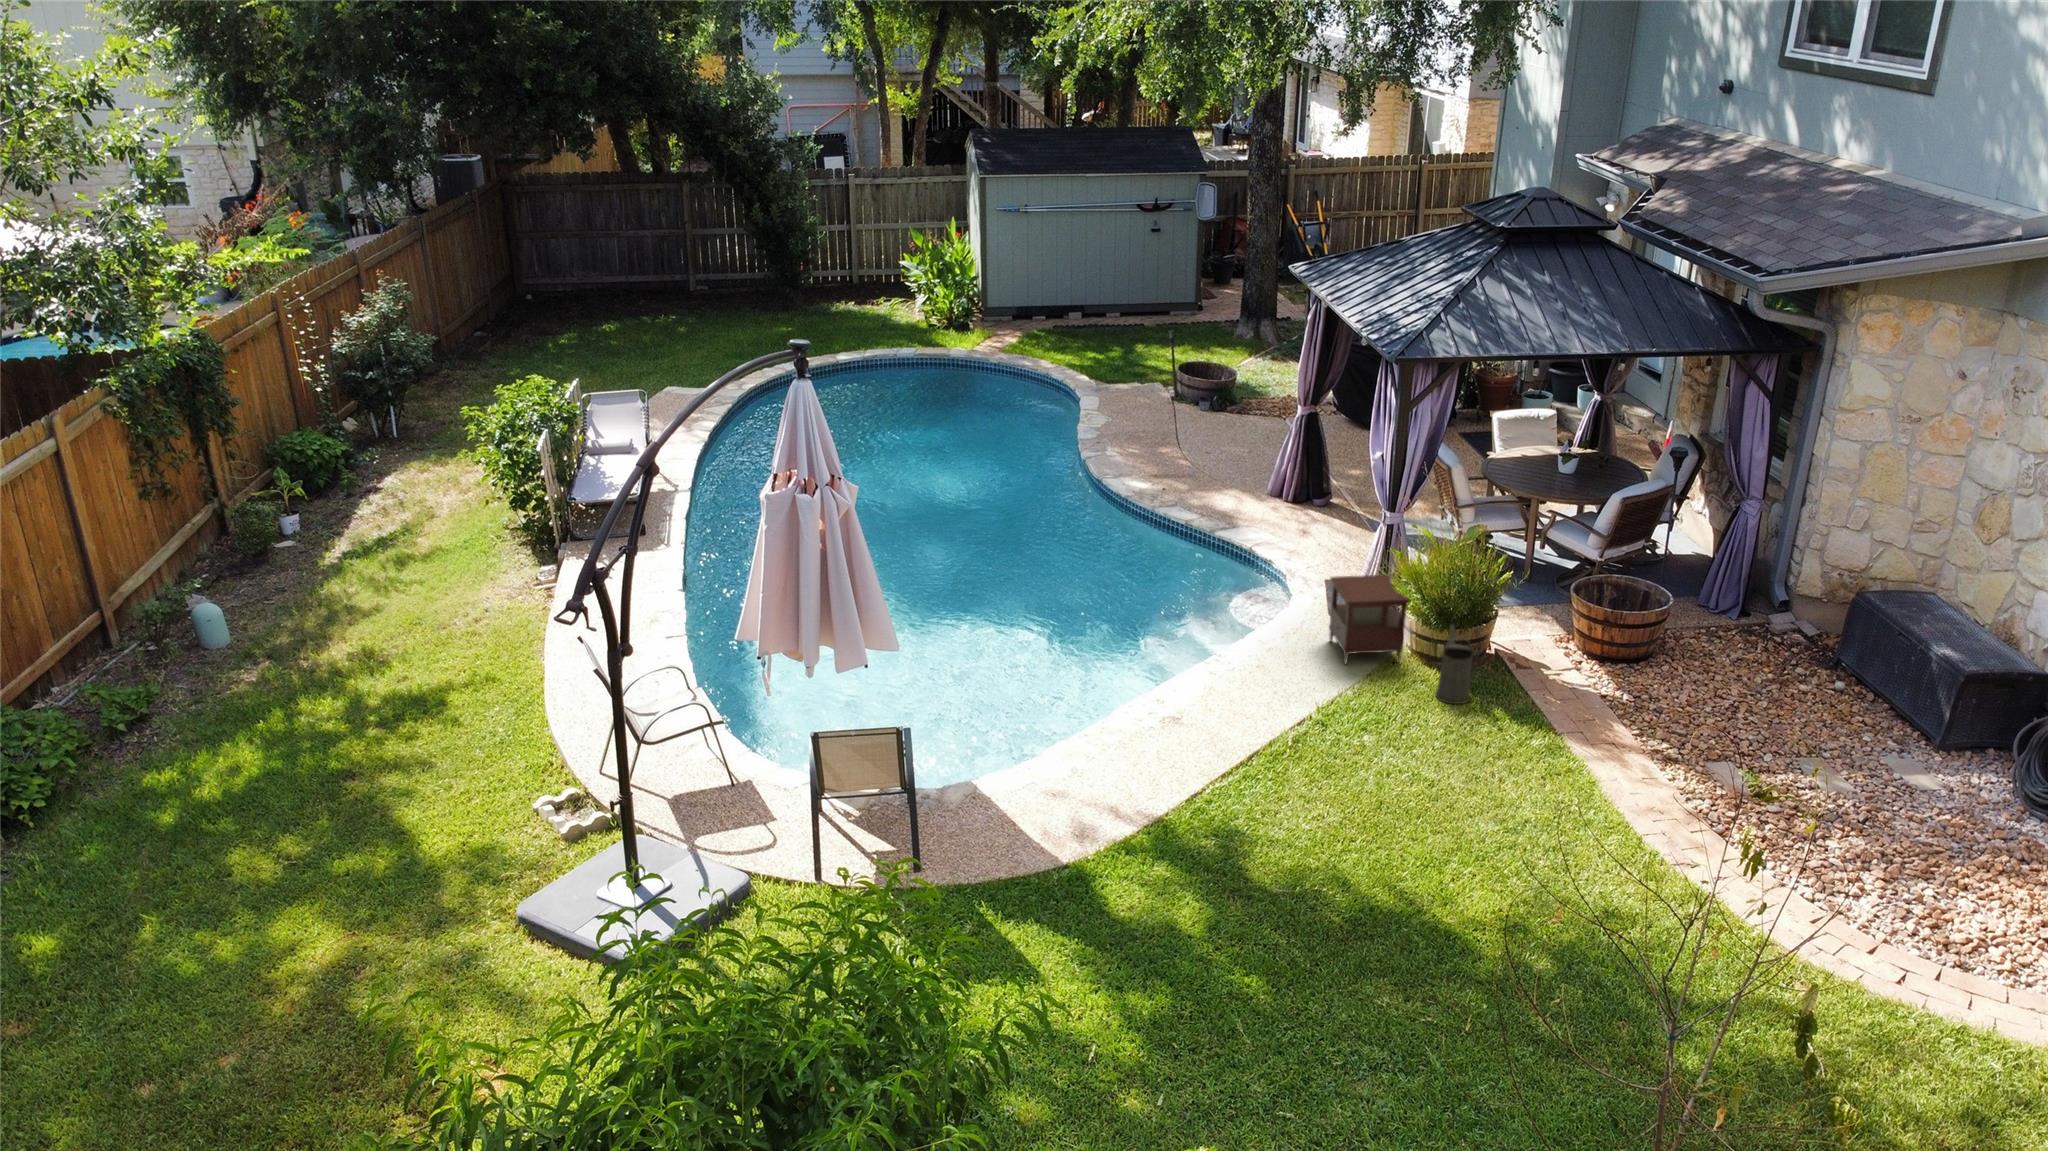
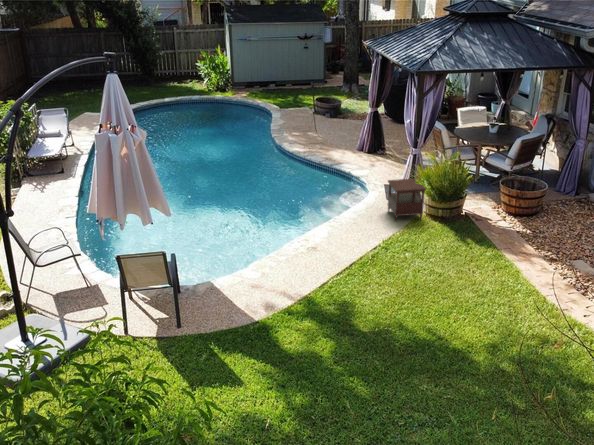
watering can: present [1435,625,1473,704] -> none [439,200,457,238]

